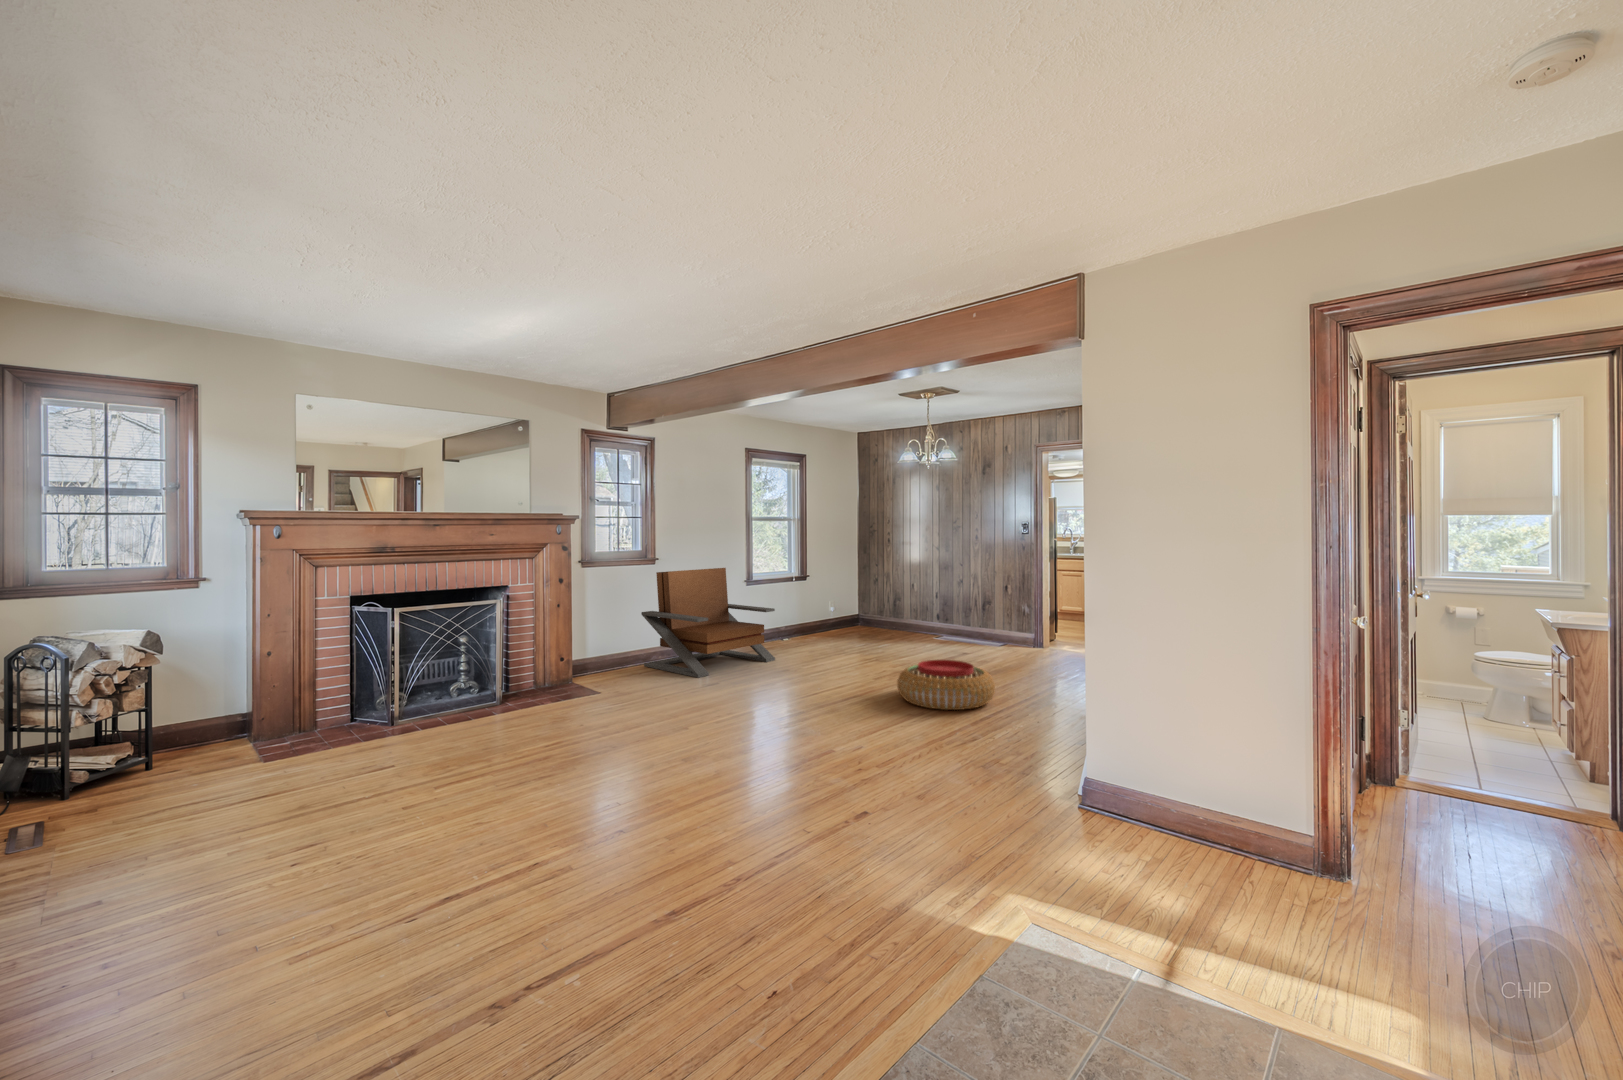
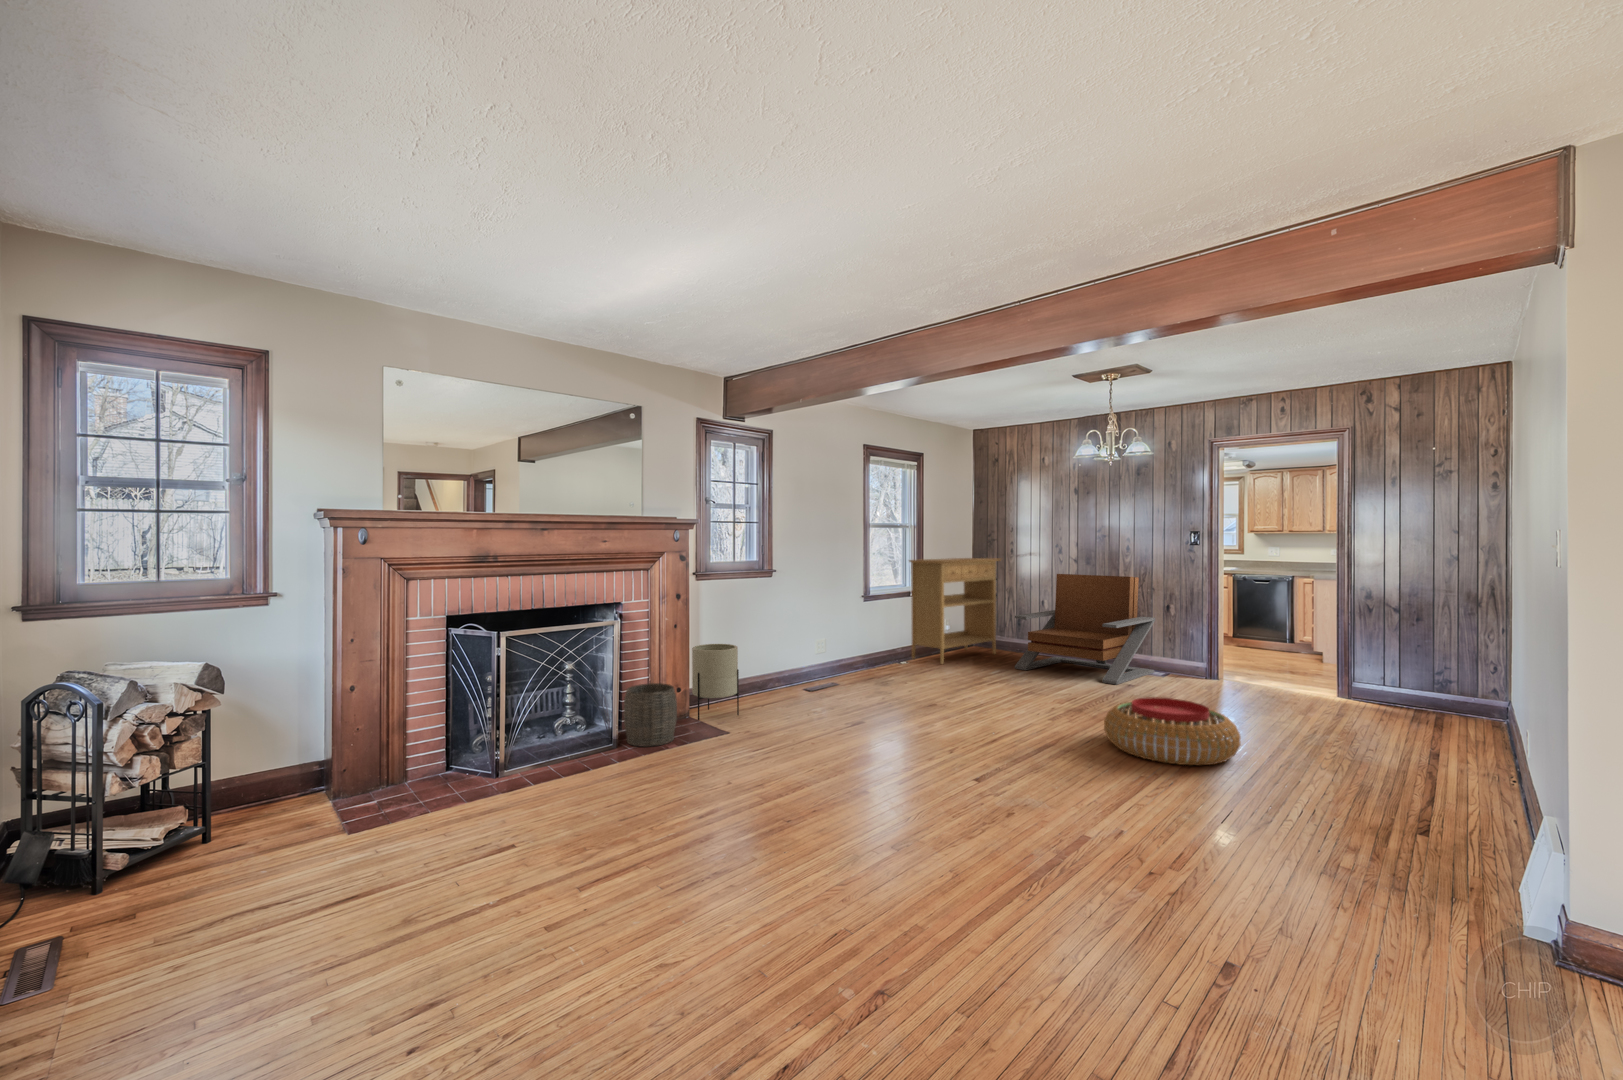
console table: none [790,547,876,640] -> present [909,558,1000,664]
lounge chair: present [641,568,775,678] -> present [1015,574,1155,685]
planter: none [576,621,616,684] -> present [692,644,739,720]
woven basket: none [509,653,555,703] -> present [624,683,677,747]

